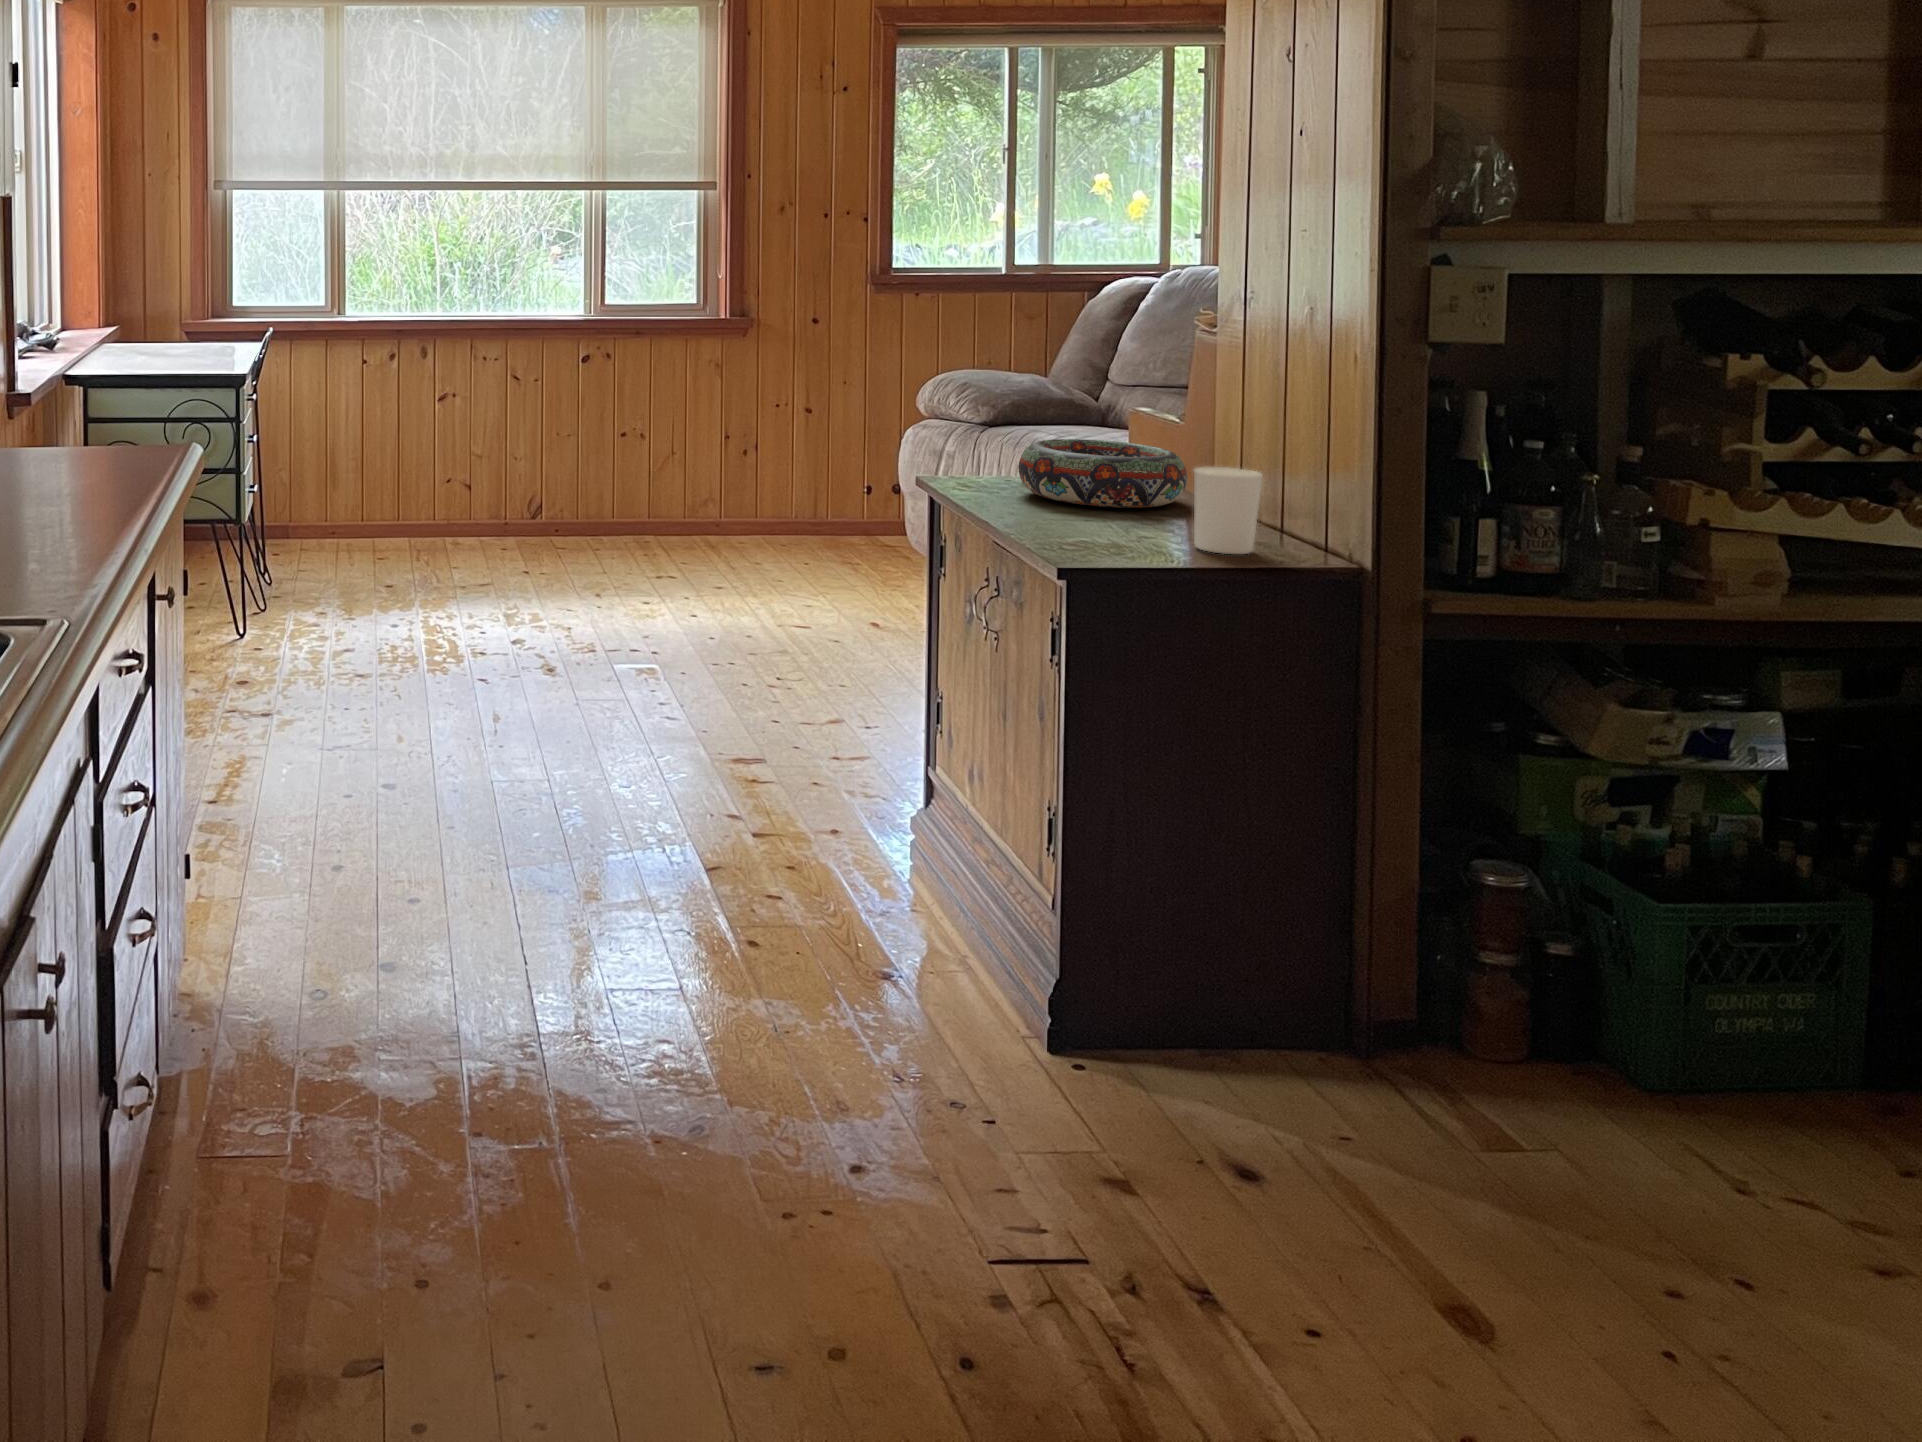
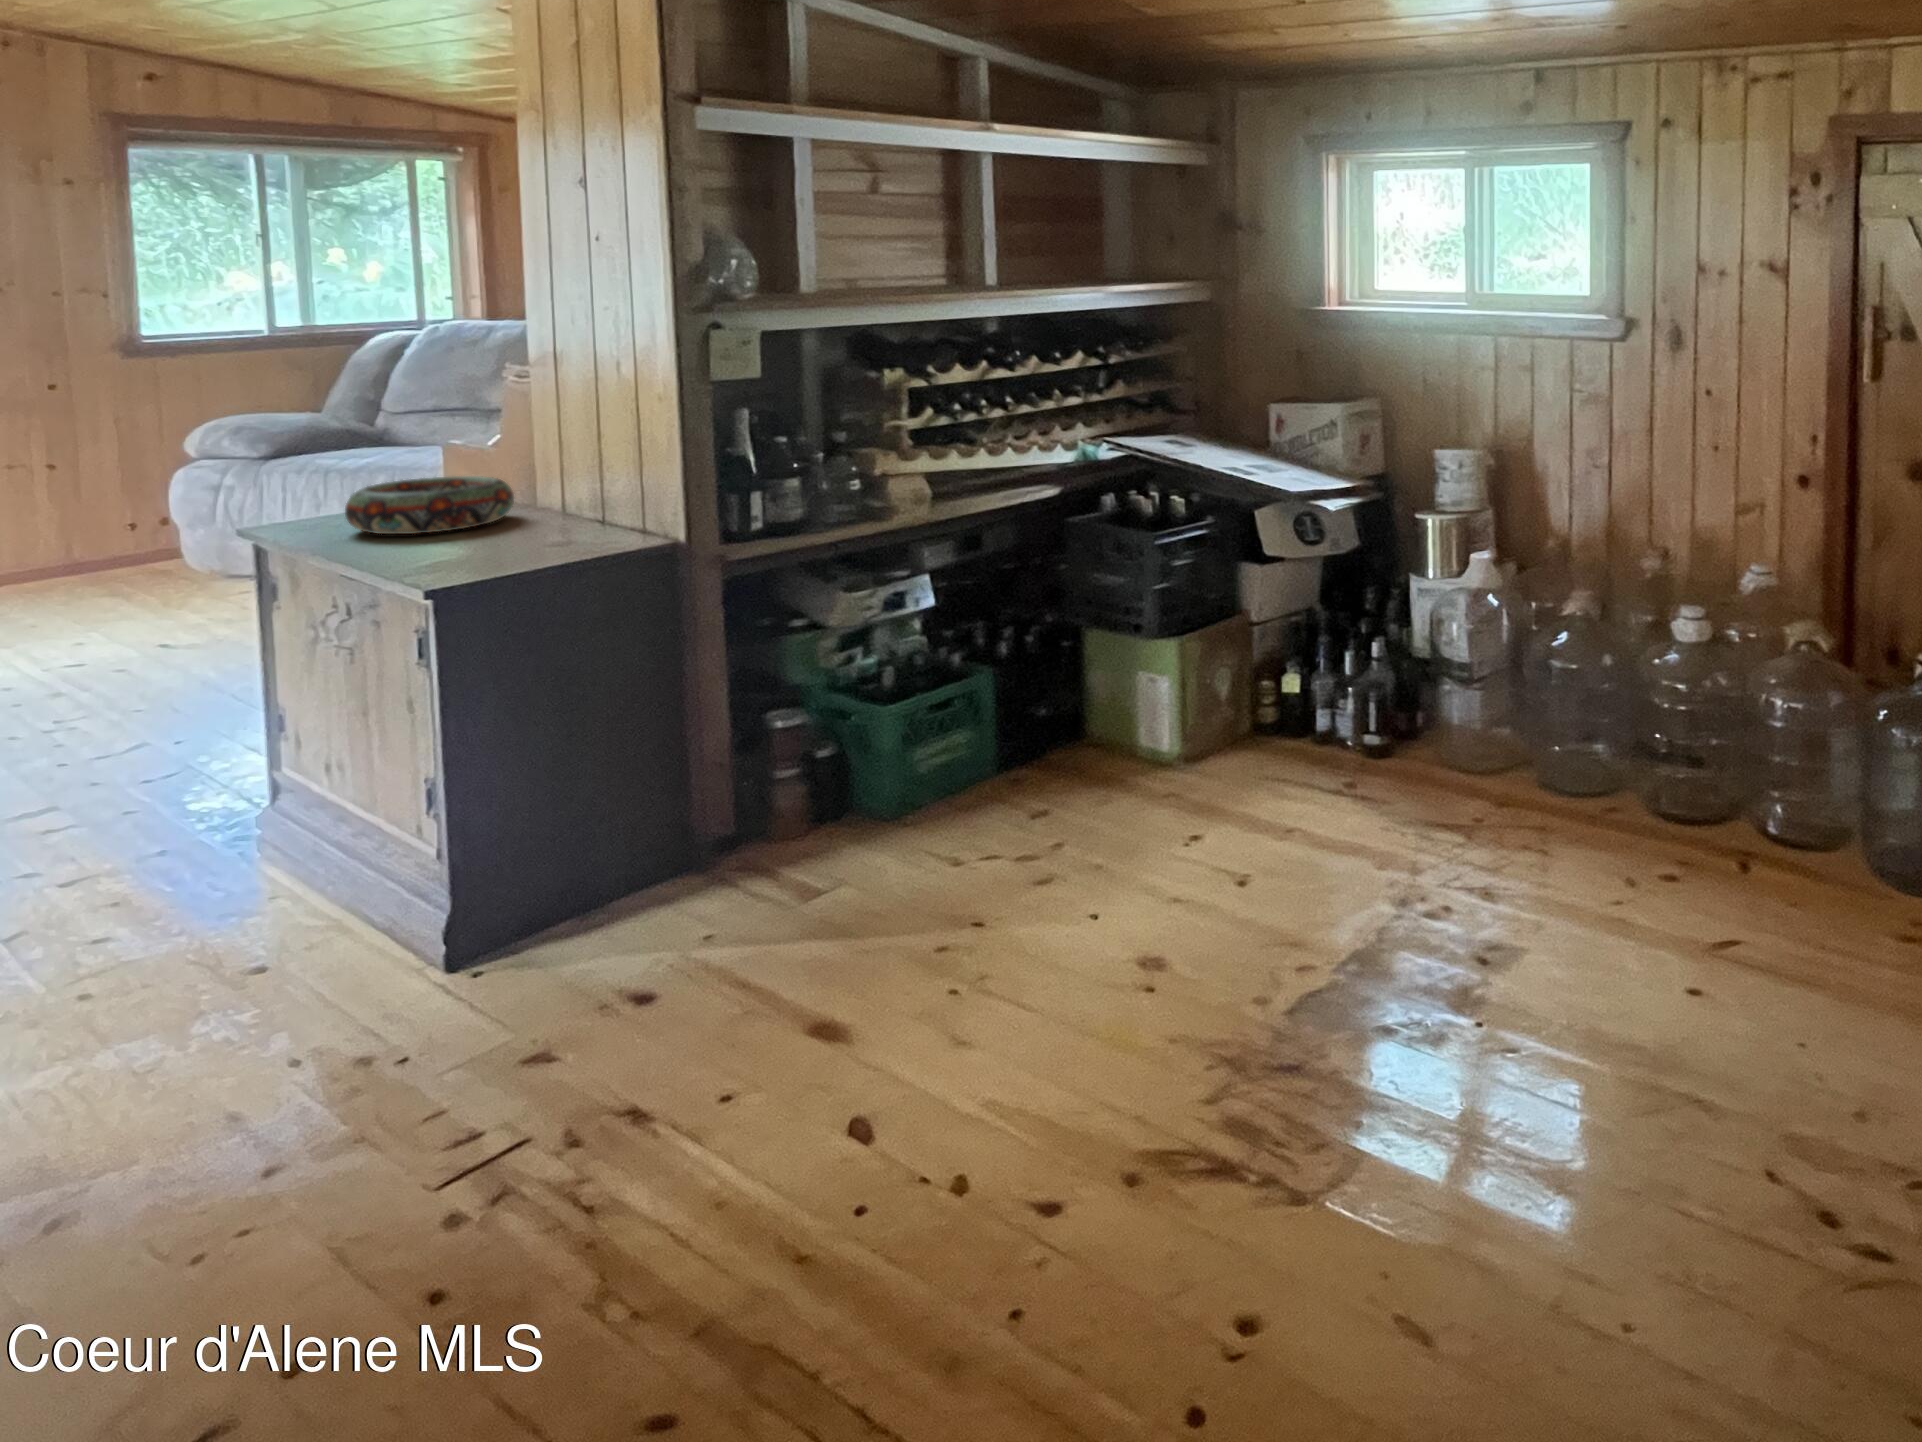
candle holder: present [1194,467,1263,554] -> none [532,484,592,551]

